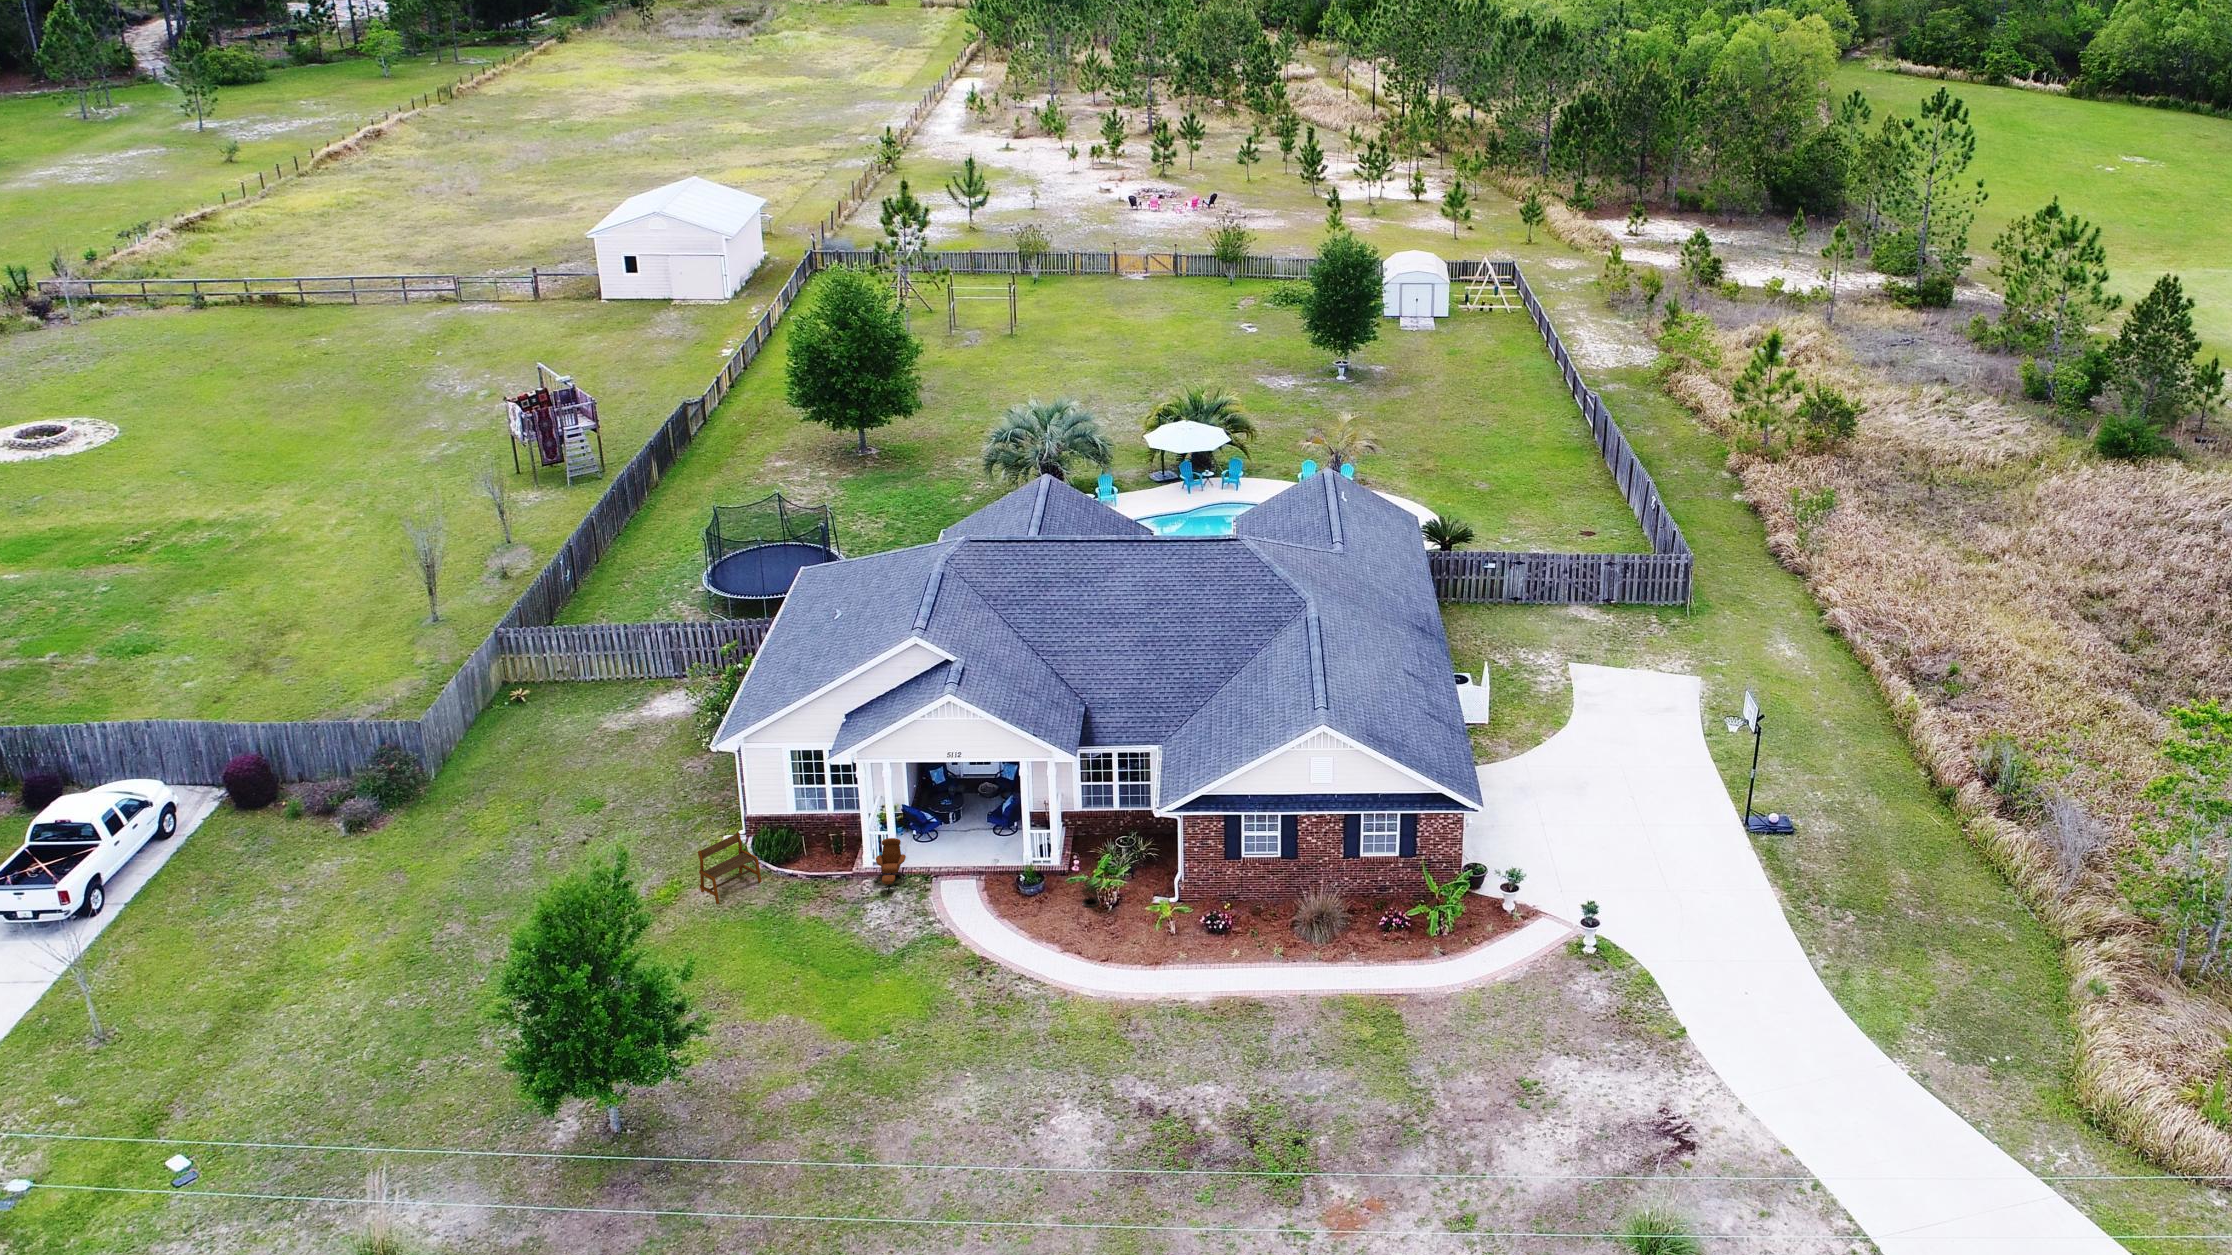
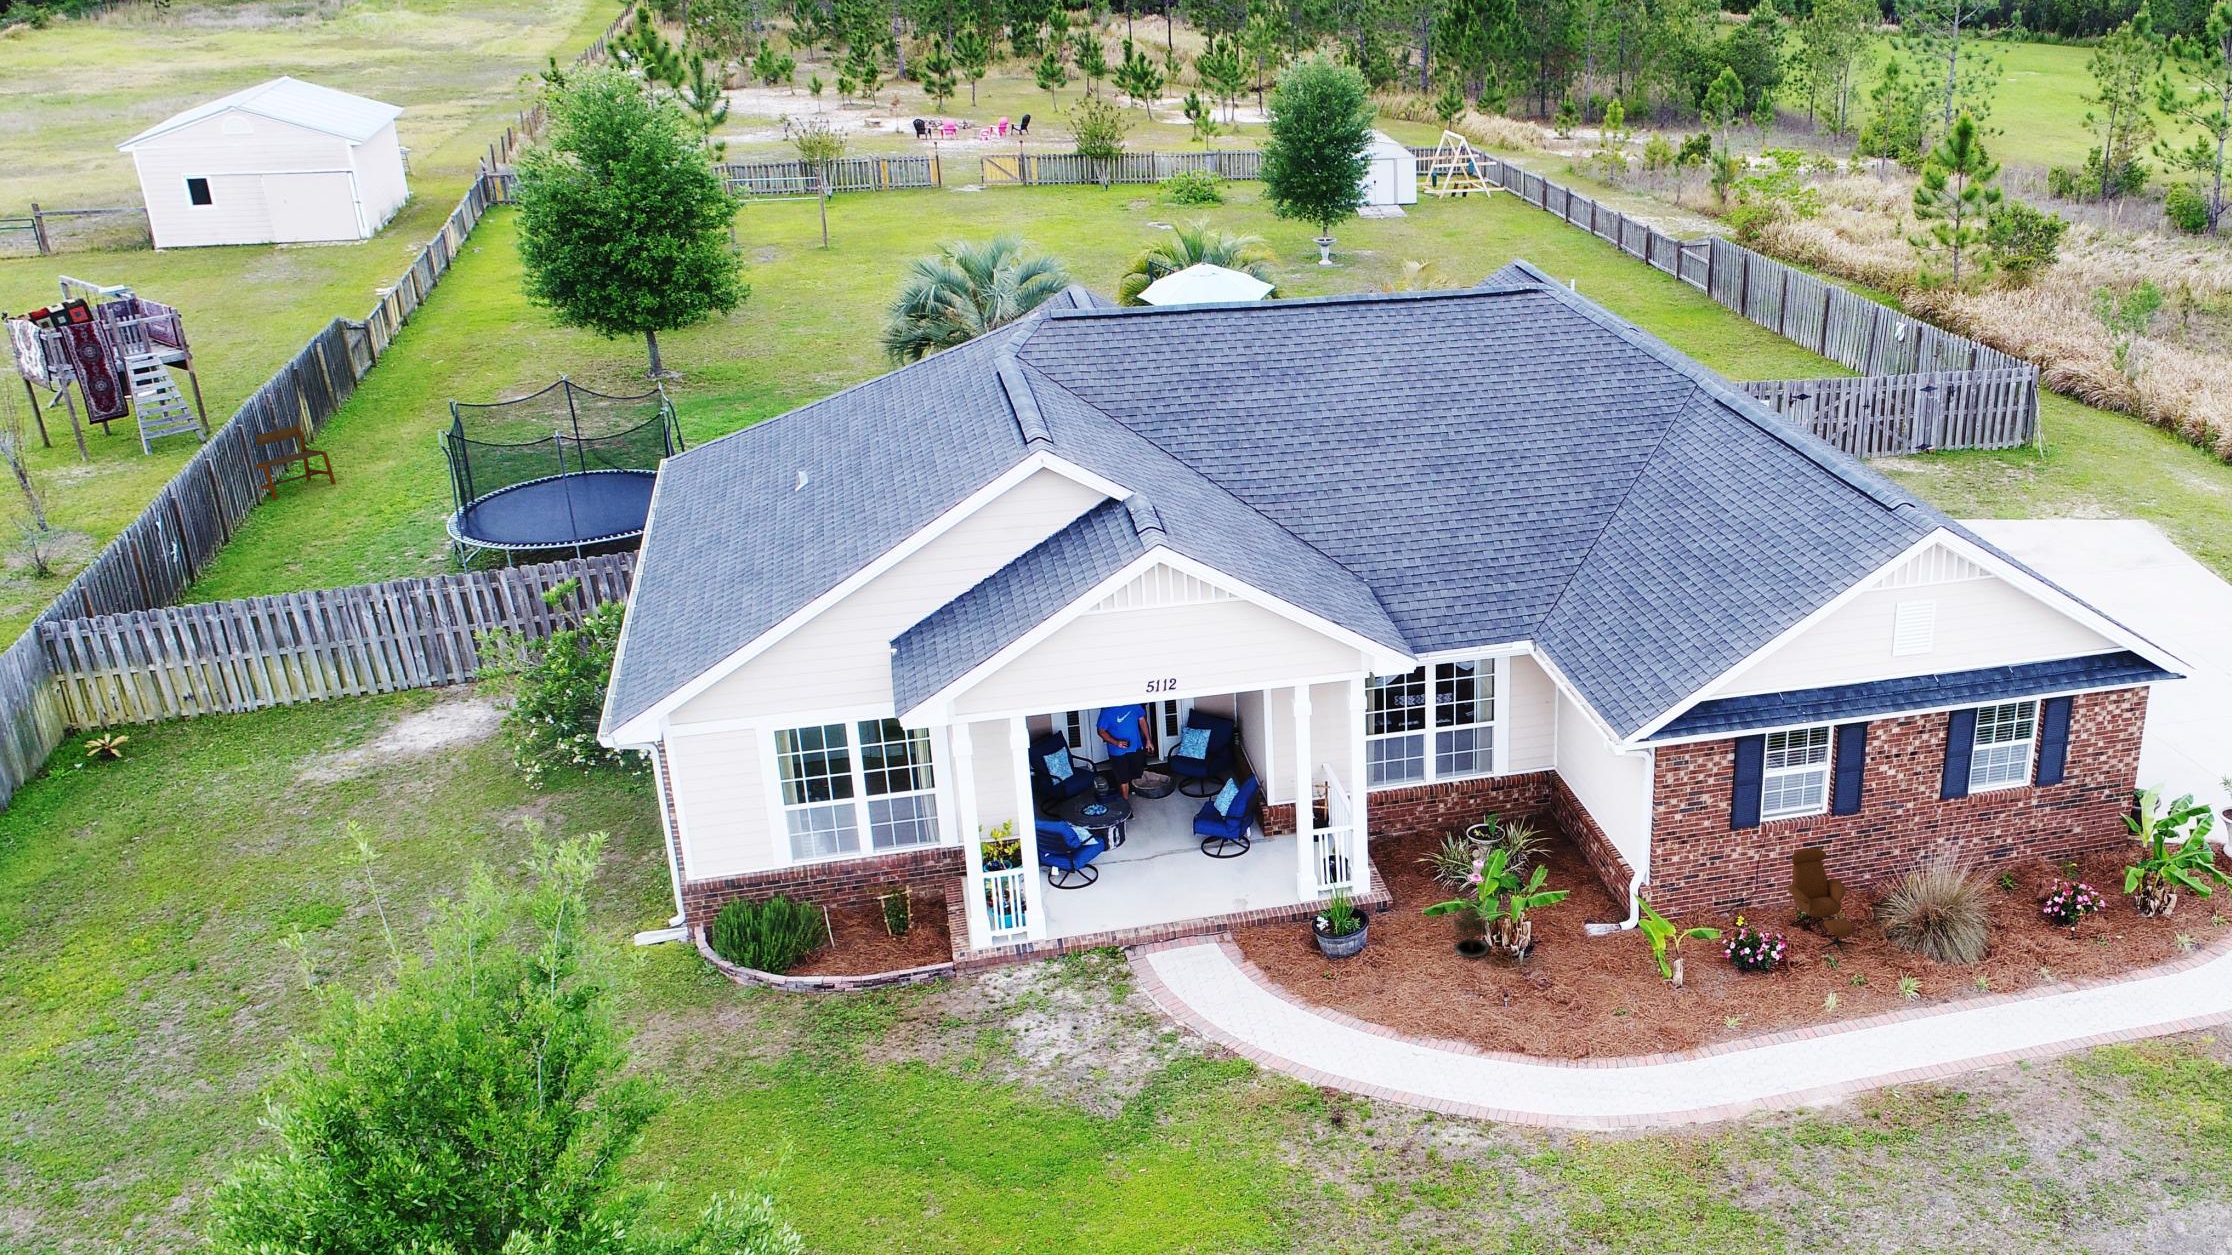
bench: present [698,832,762,904] -> present [255,425,336,500]
lounge chair: present [876,838,906,893] -> present [1788,848,1854,956]

